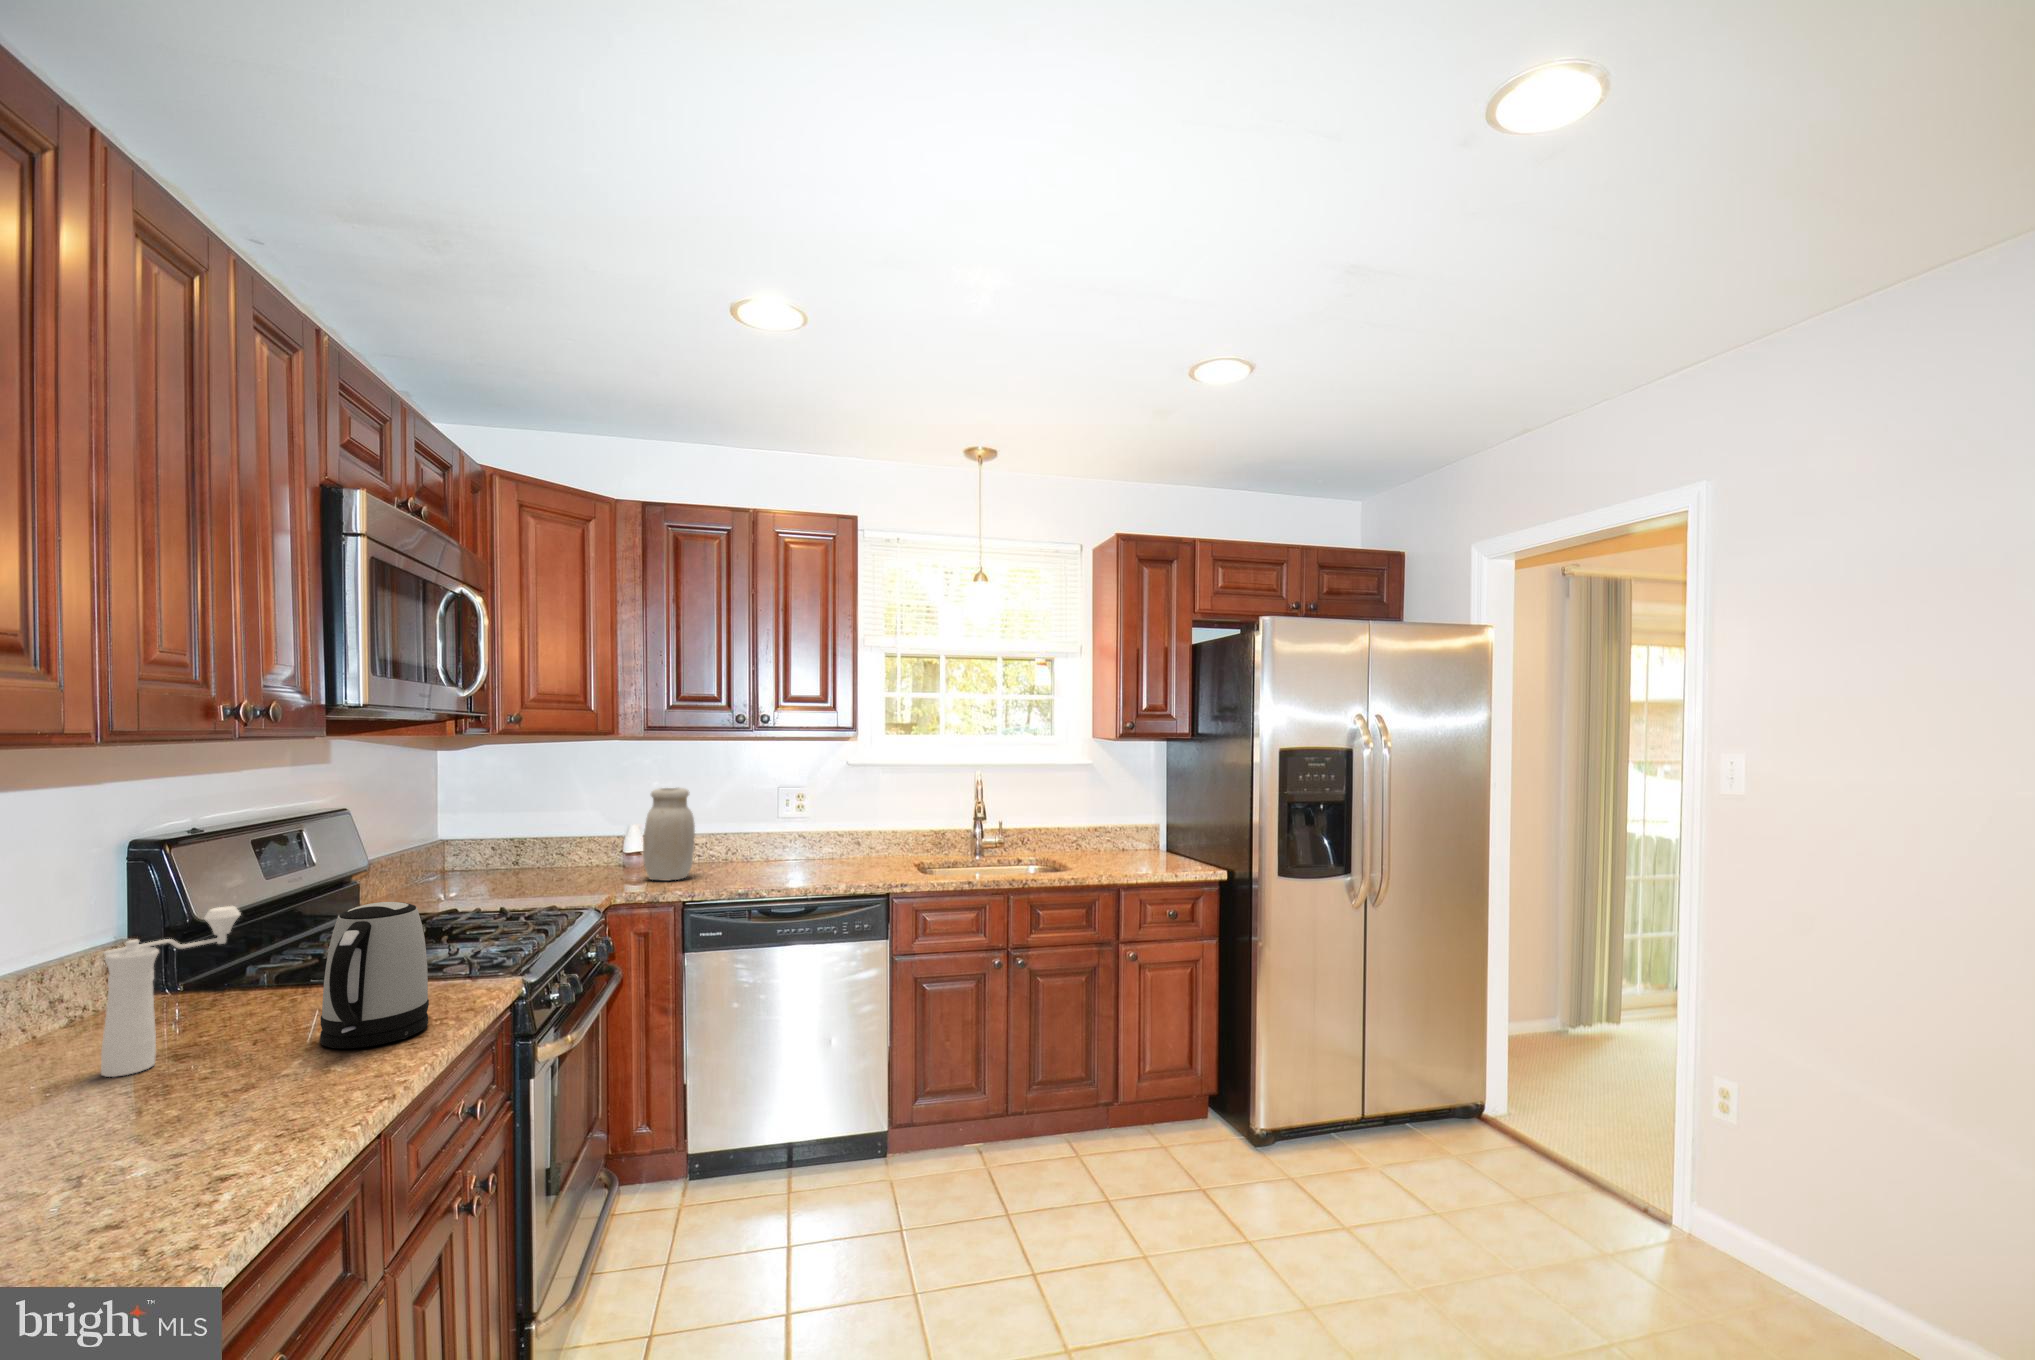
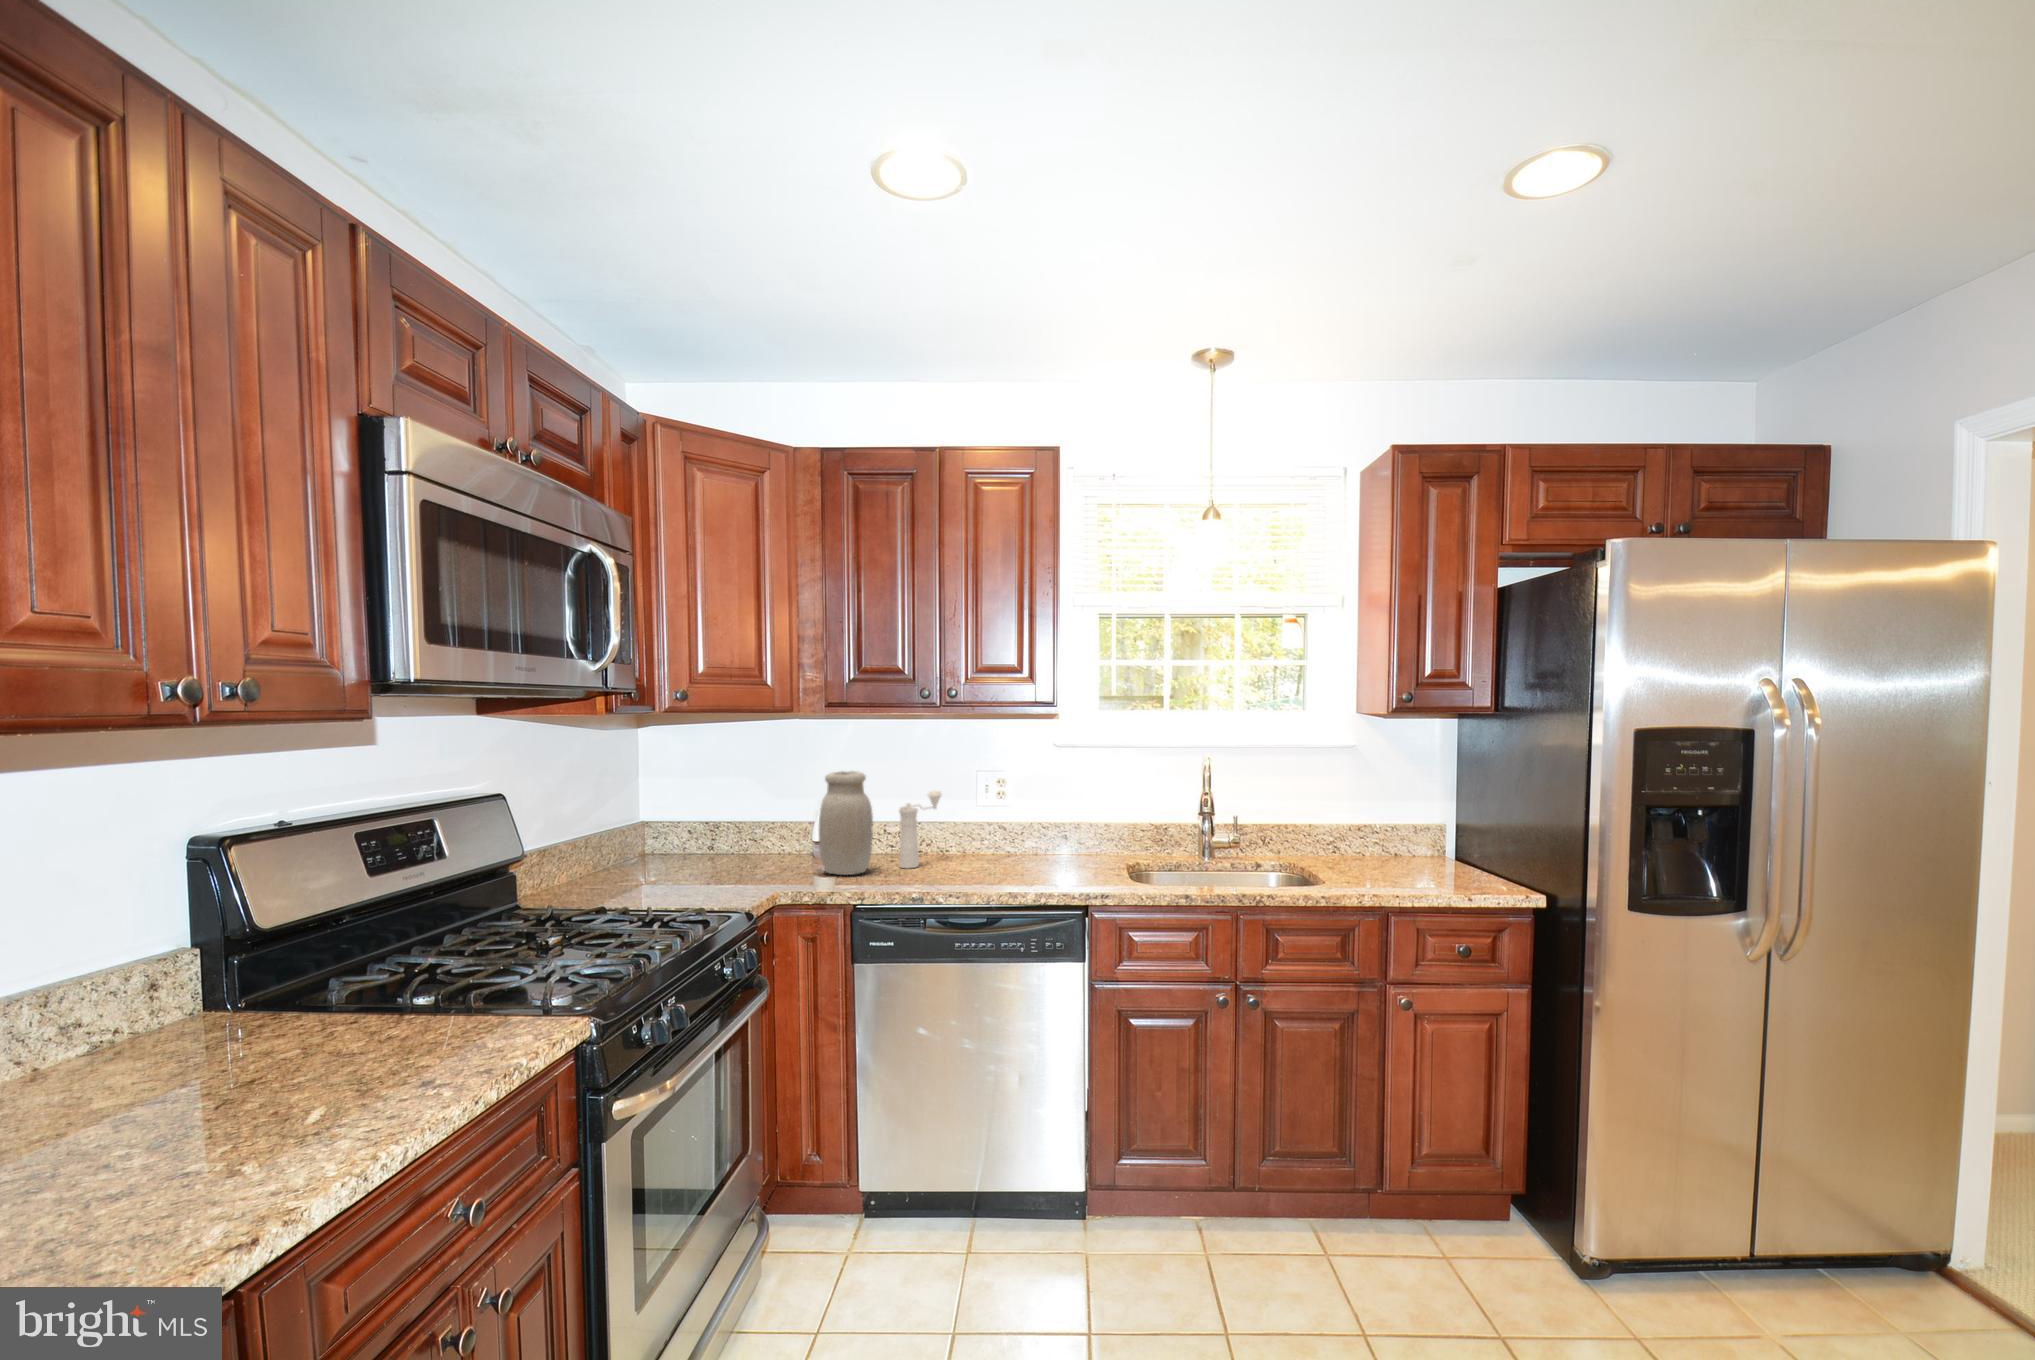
kettle: present [320,902,429,1048] -> none [323,916,466,1092]
pepper mill: present [101,906,240,1077] -> present [899,790,941,868]

